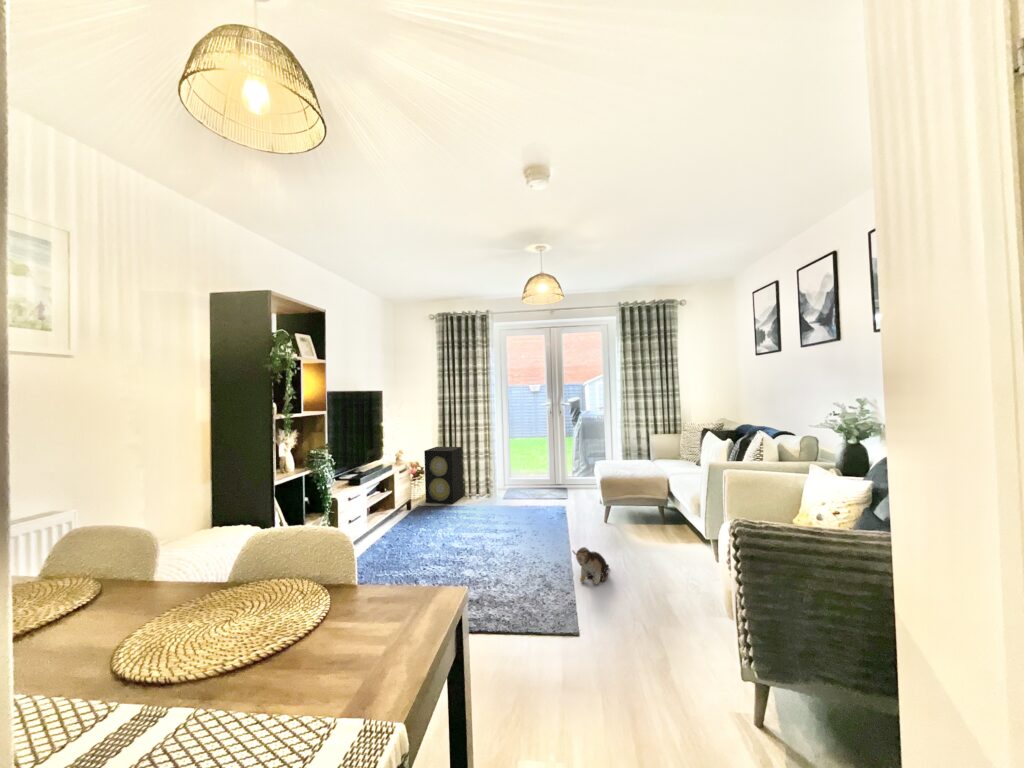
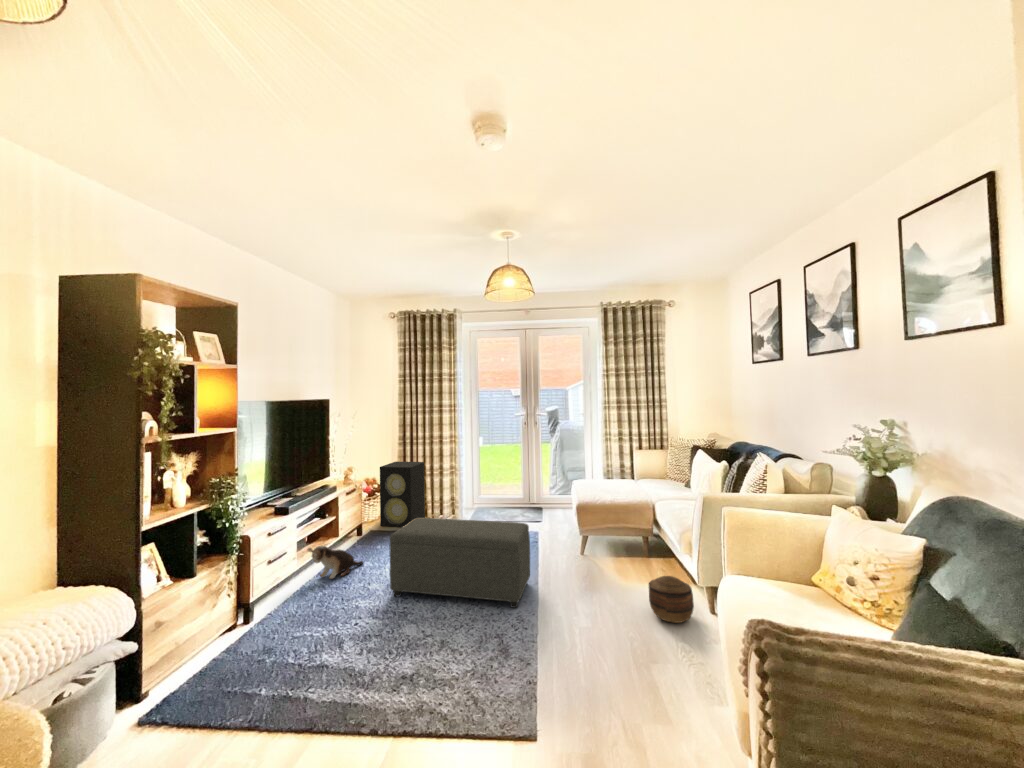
ottoman: none [447,489,563,558] -> present [390,518,530,608]
basket: none [663,531,701,568] -> present [649,576,694,623]
plush toy: present [573,547,609,584] -> present [308,546,363,579]

